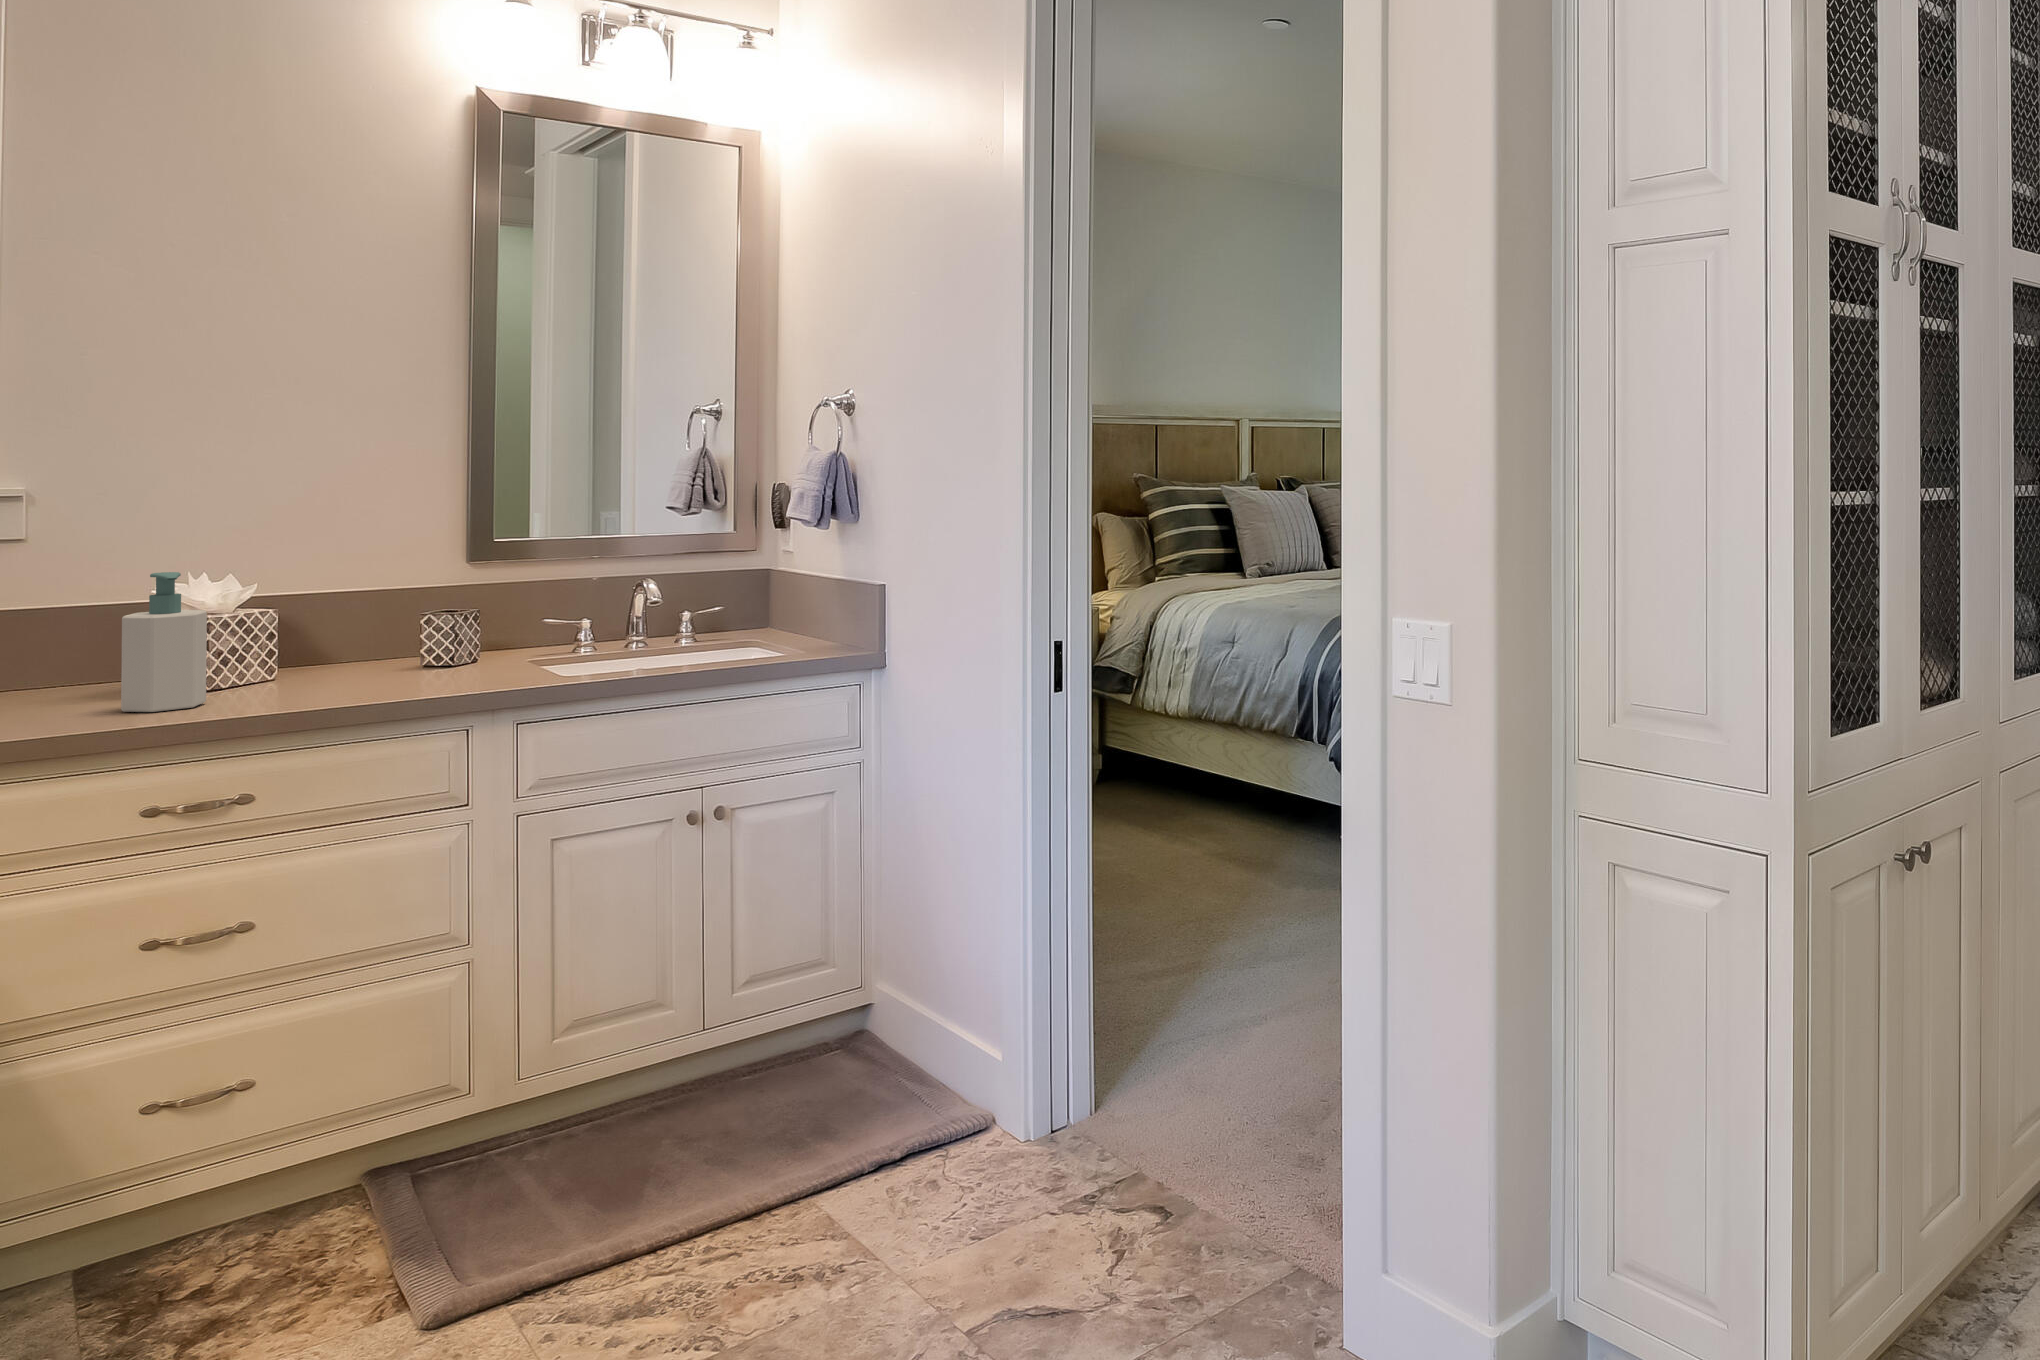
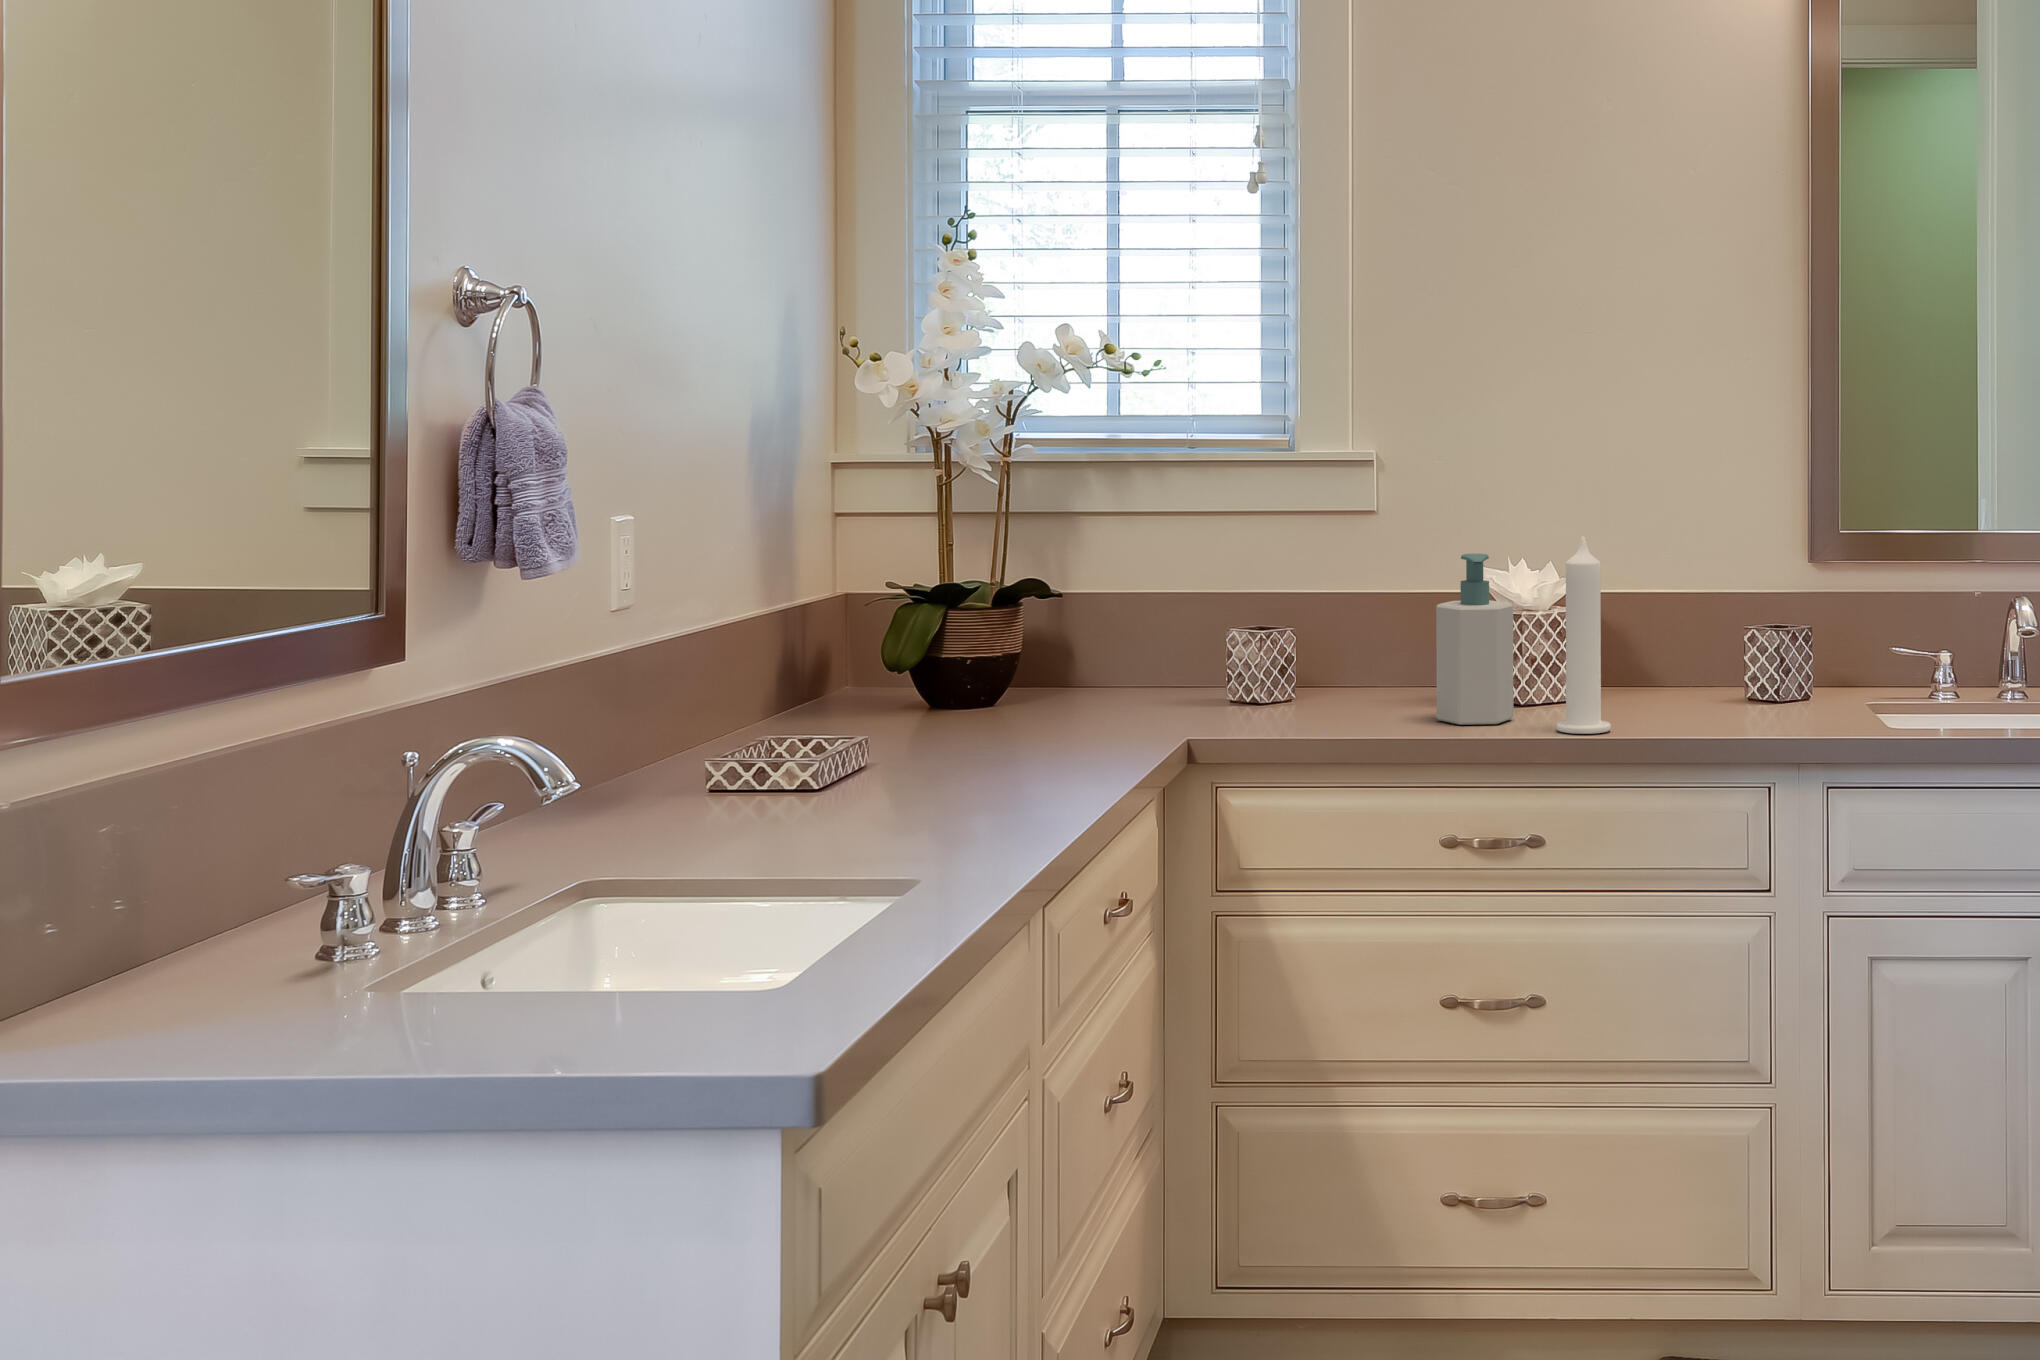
candle: none [260,552,315,705] -> present [1556,536,1611,734]

